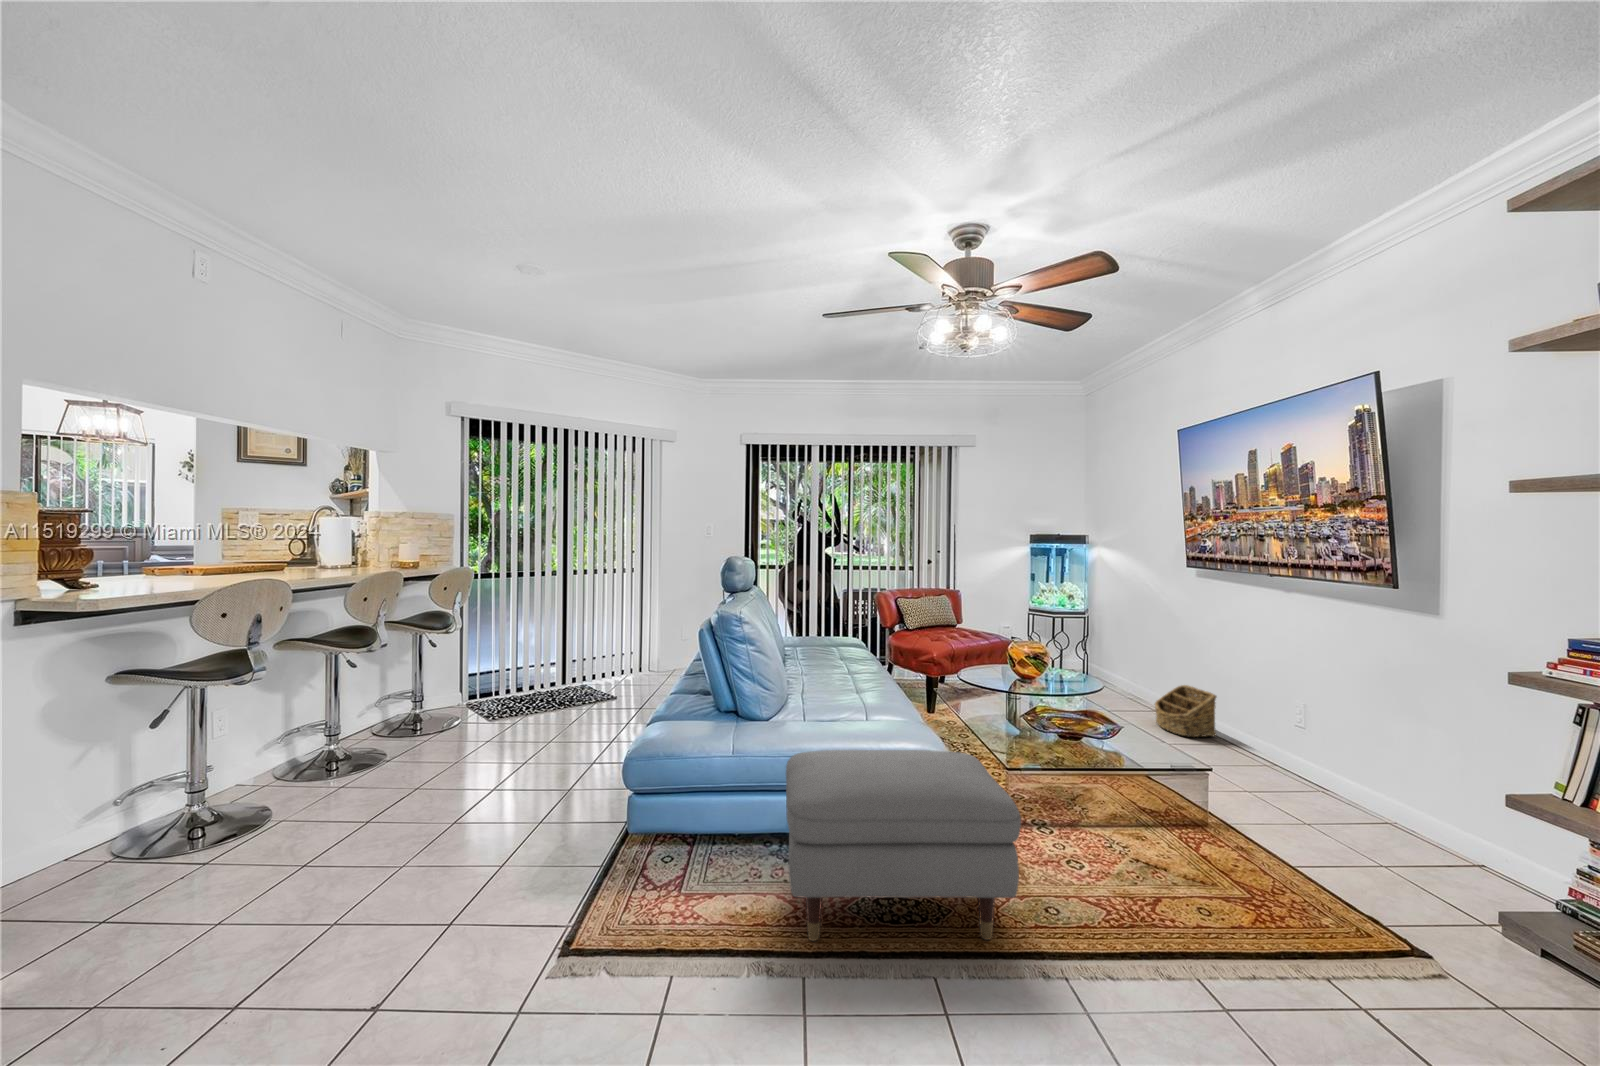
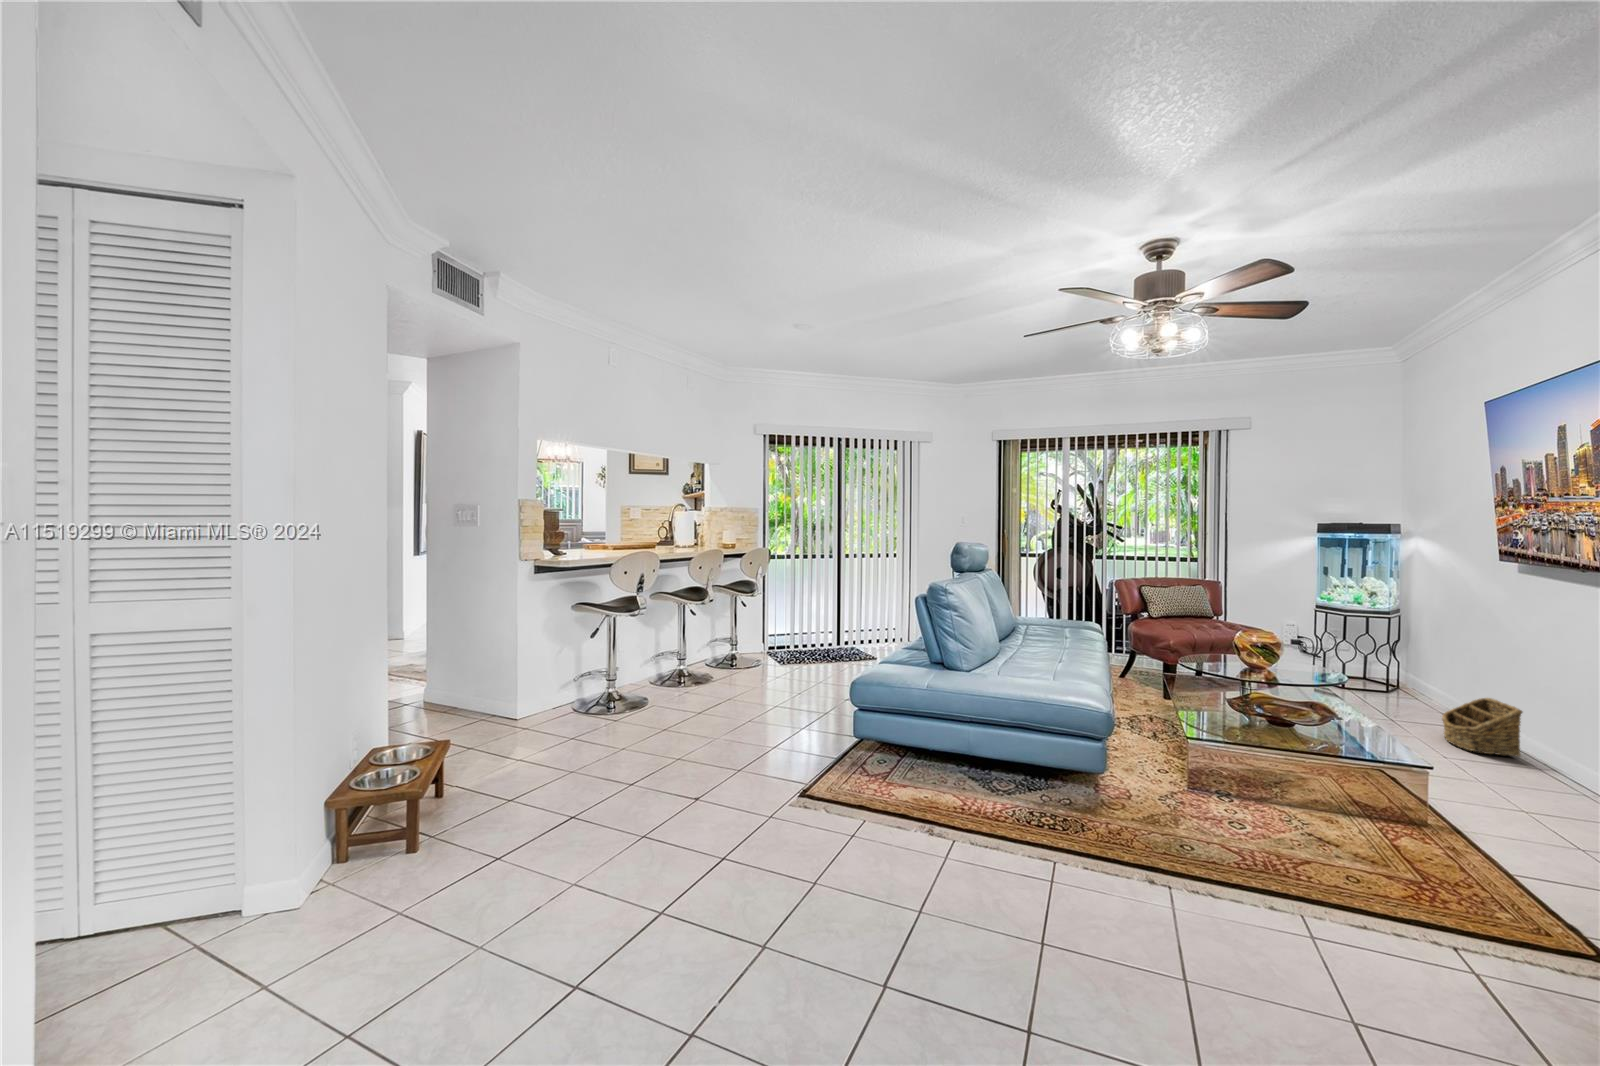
ottoman: present [786,750,1021,941] -> none [950,694,1142,850]

